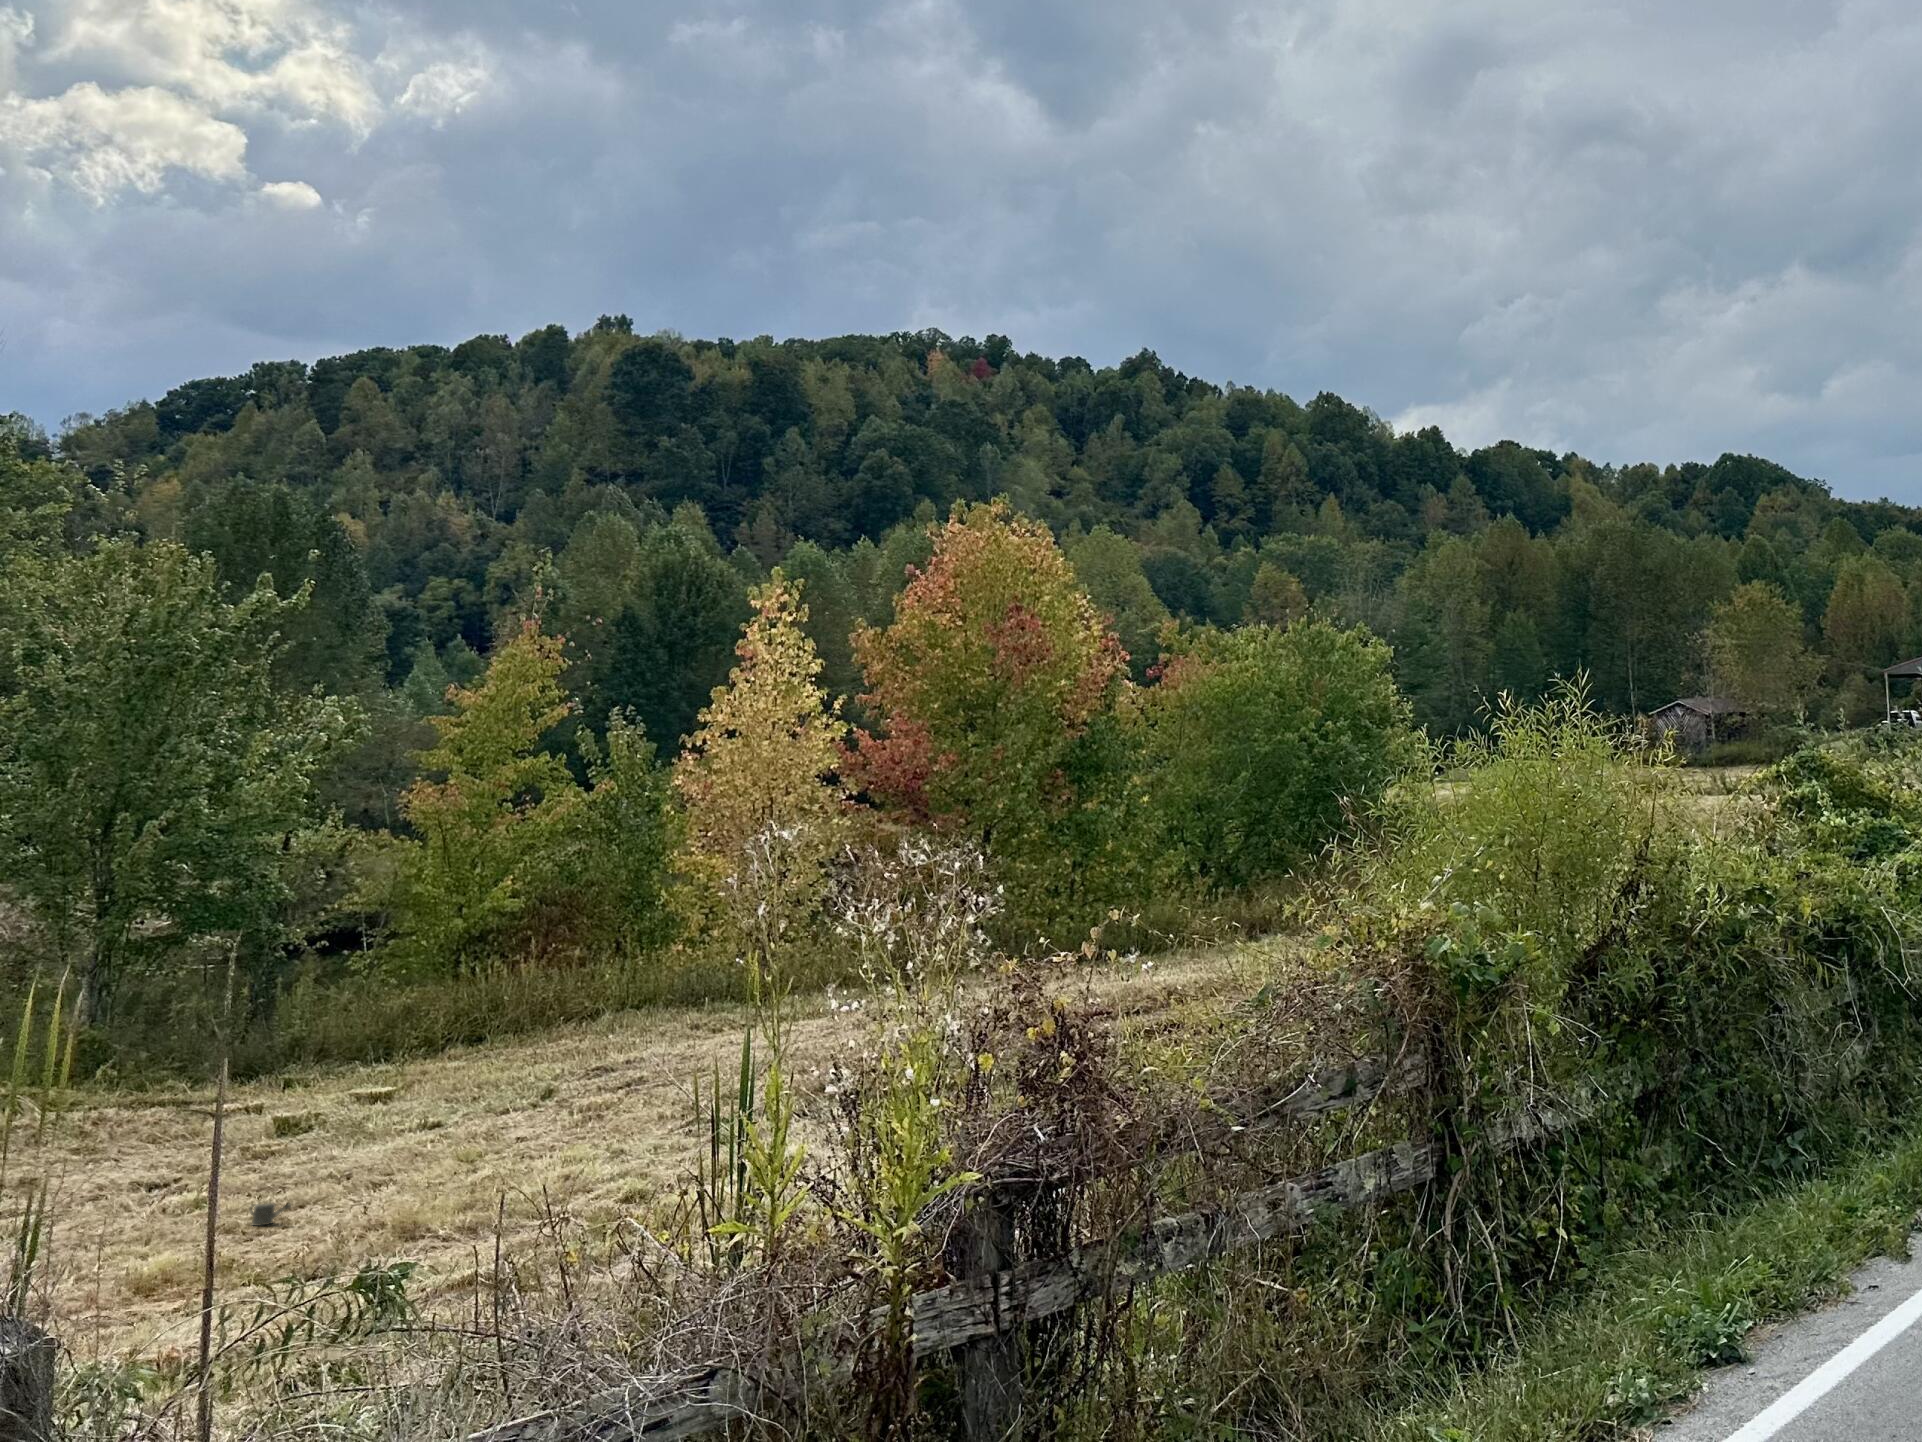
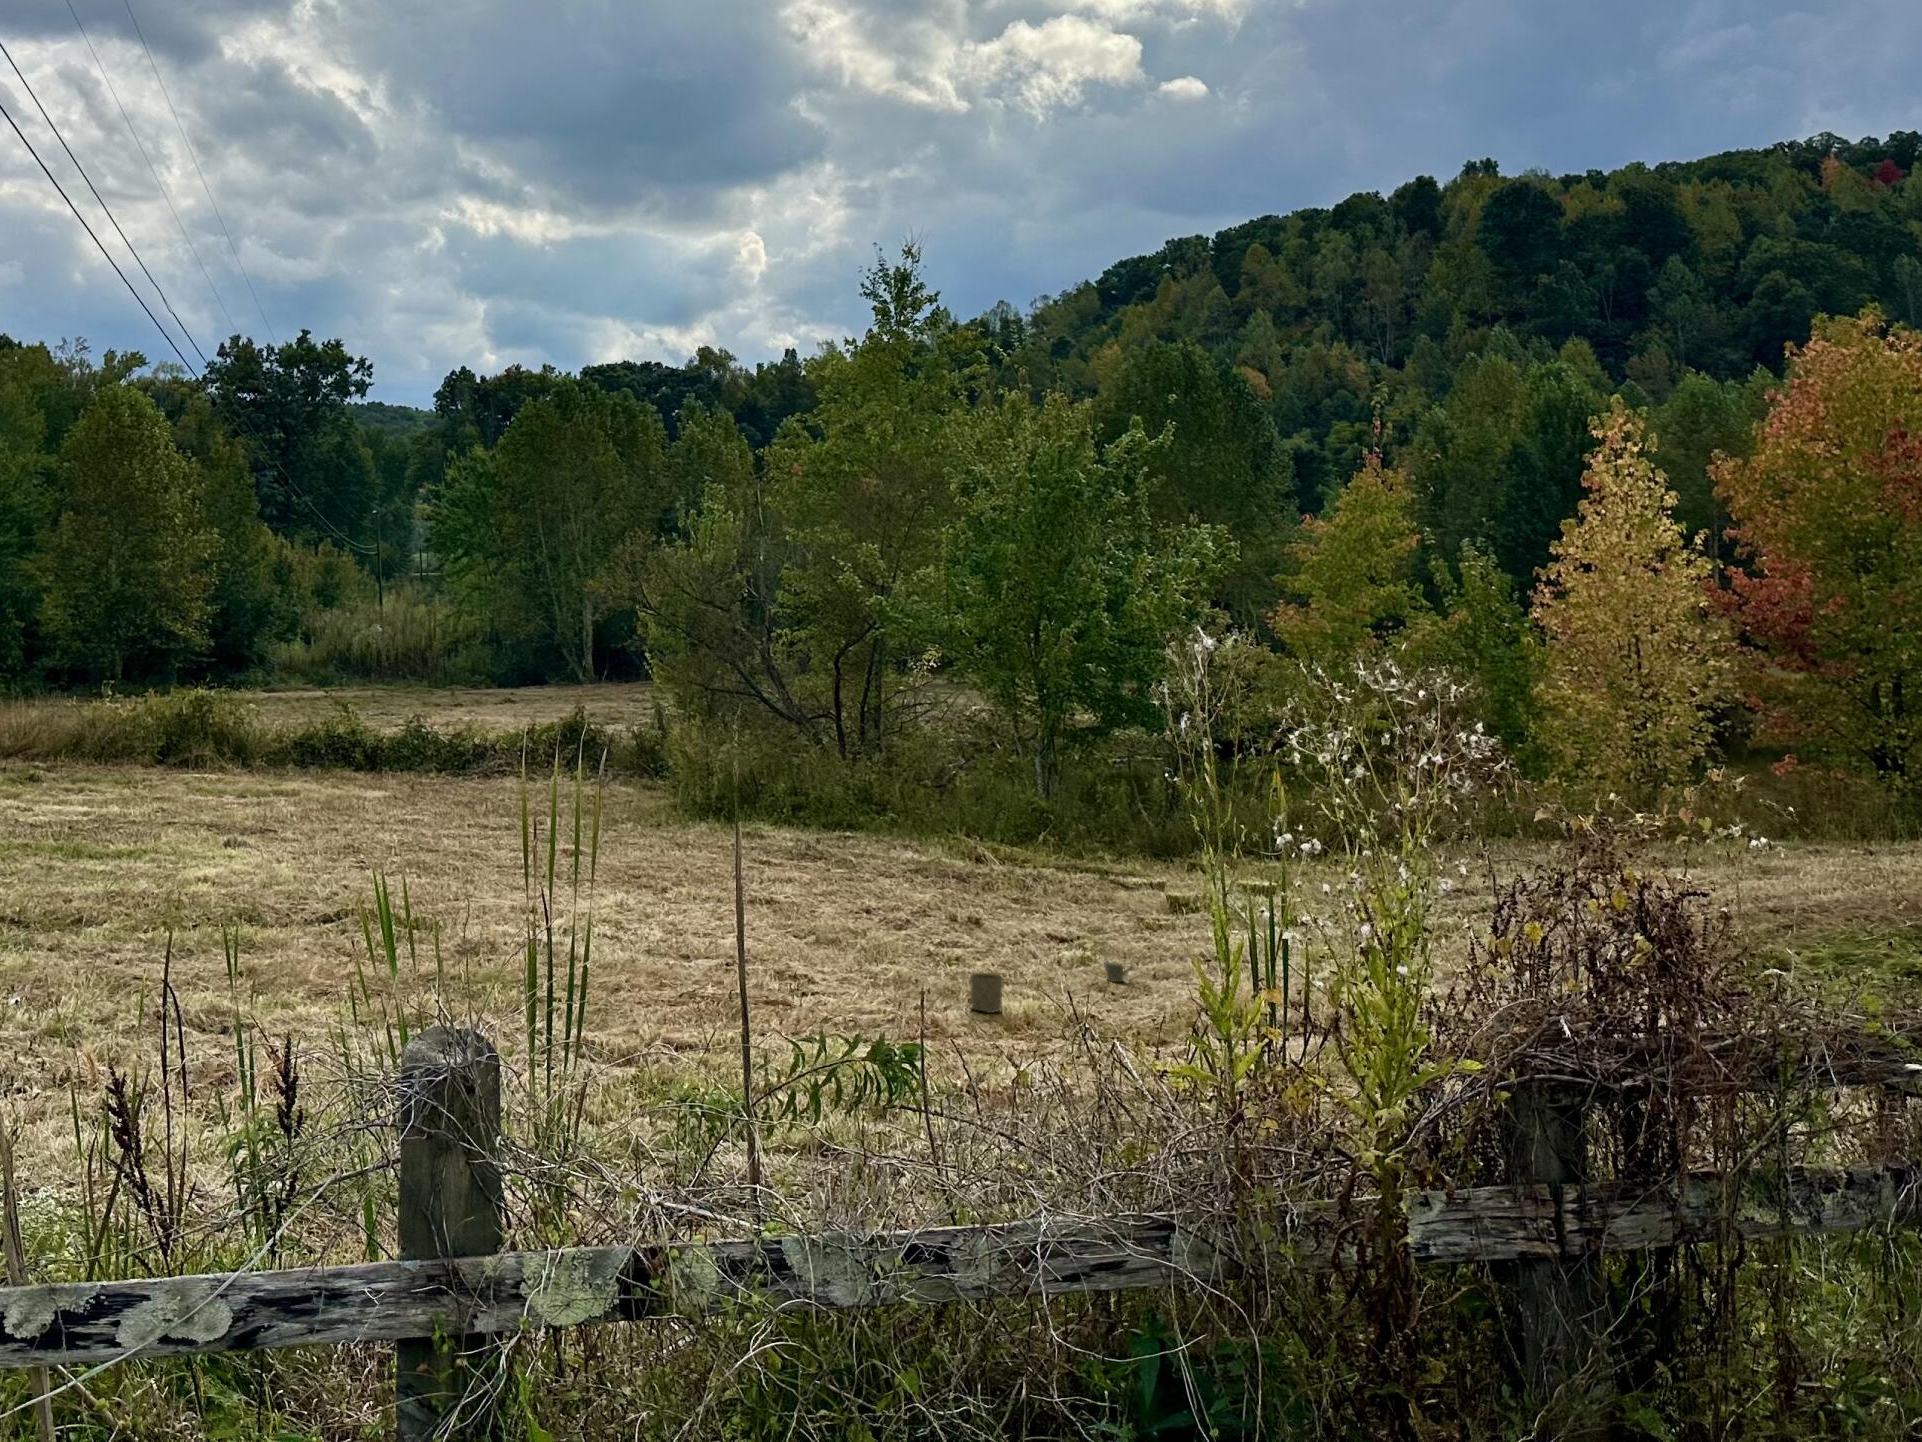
planter: none [103,1245,153,1294] -> present [970,973,1003,1013]

